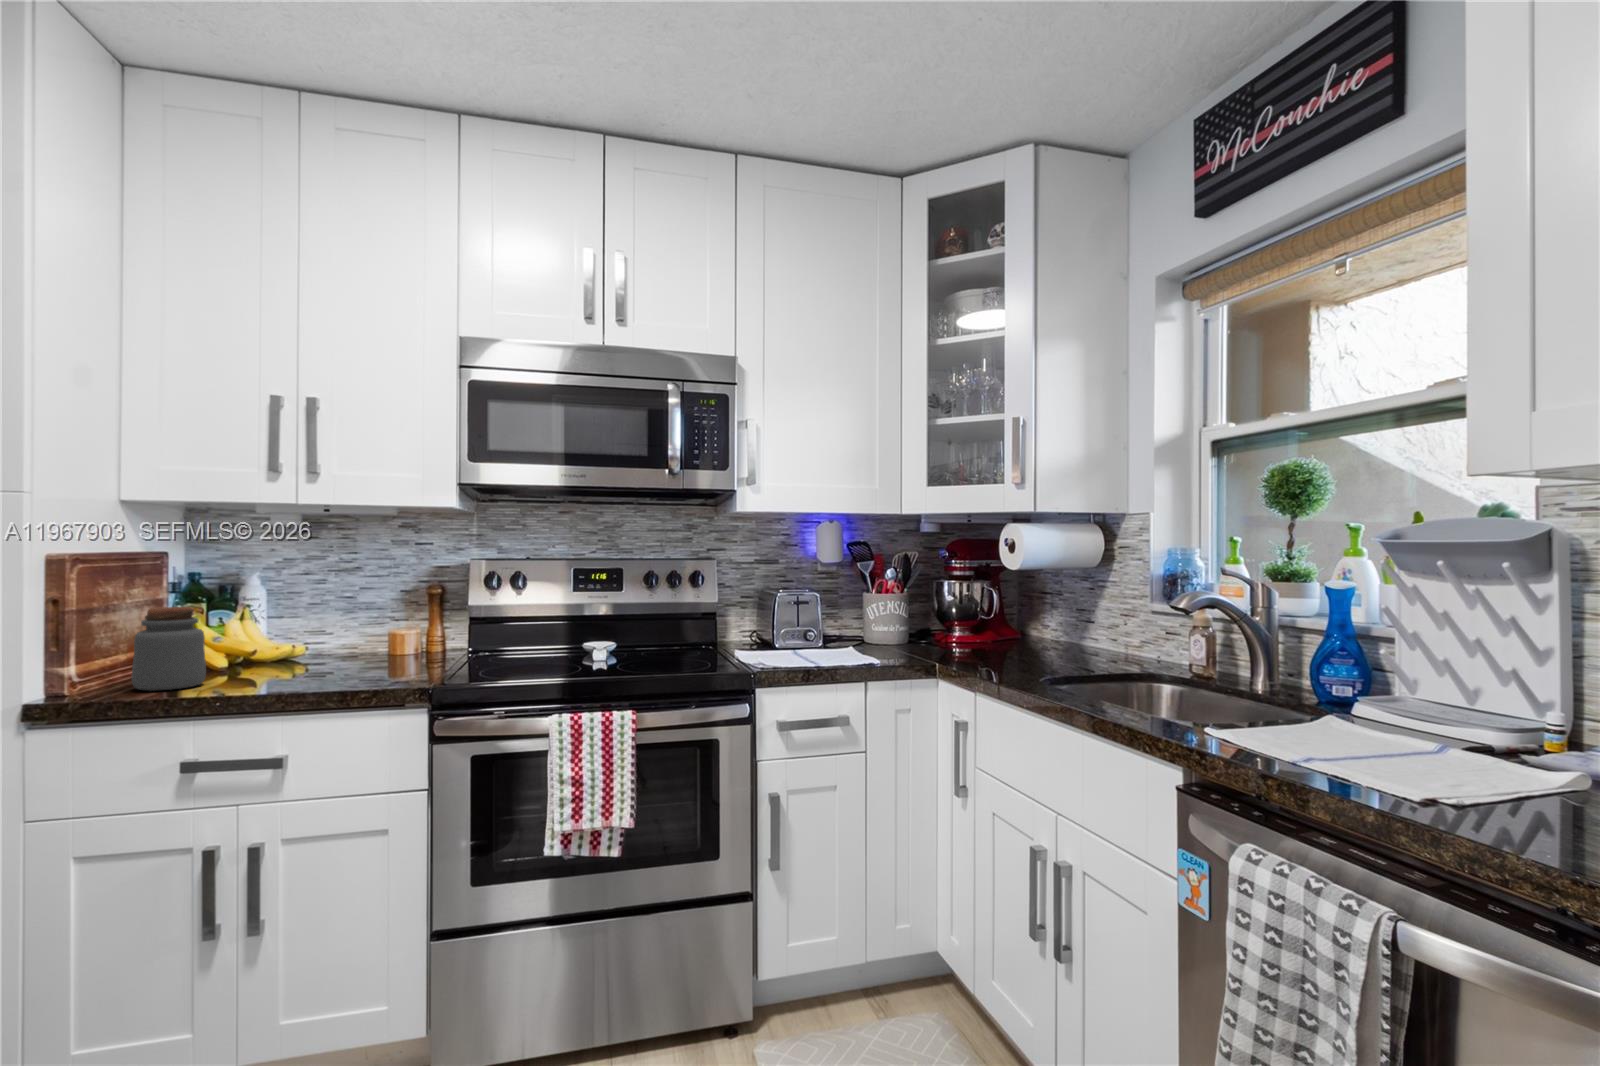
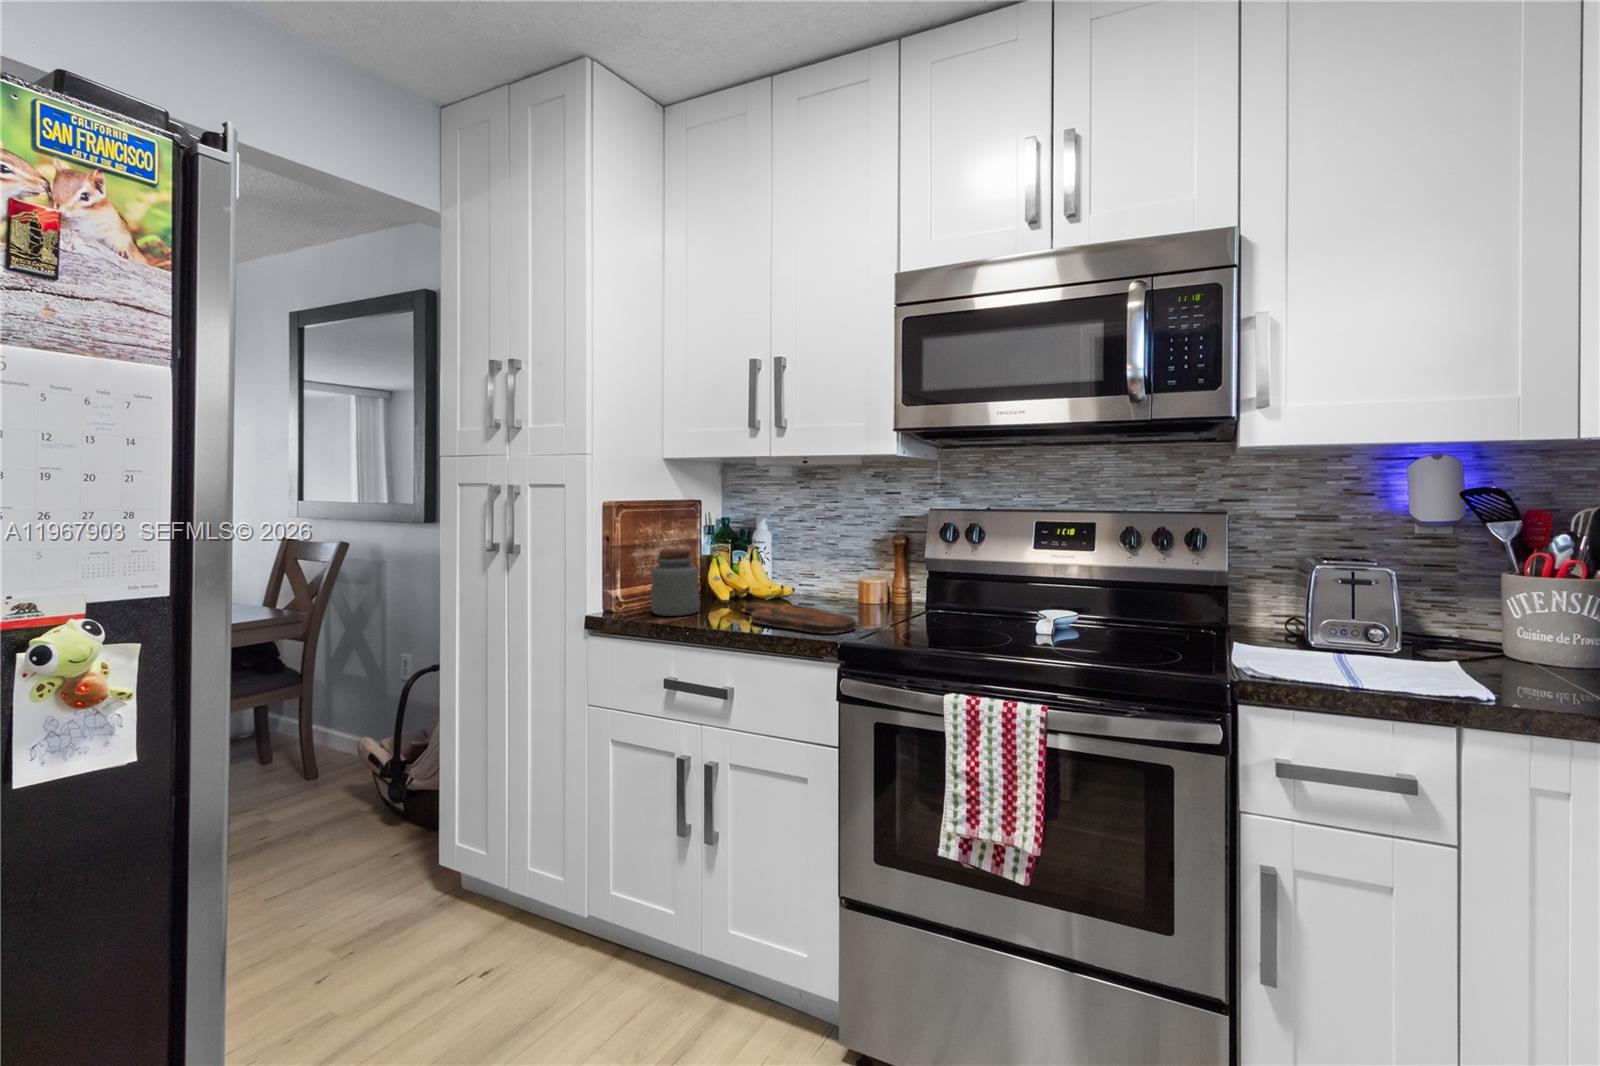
cutting board: none [268,661,430,683] -> present [744,602,856,634]

